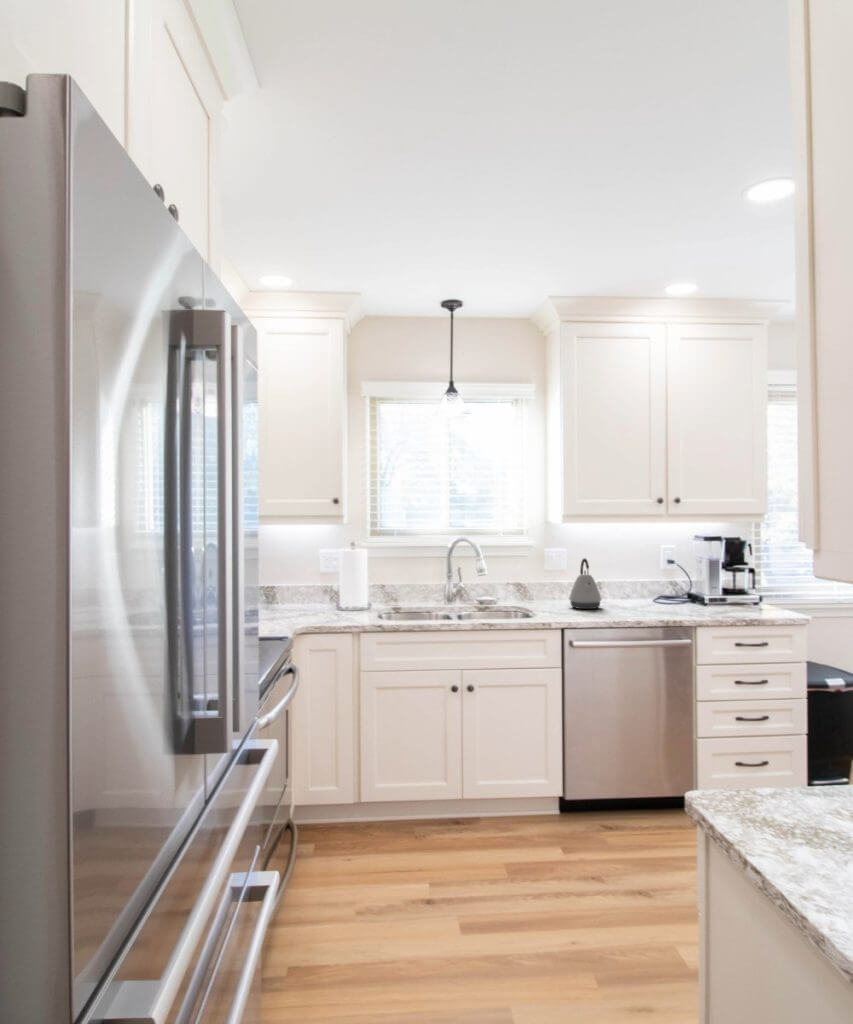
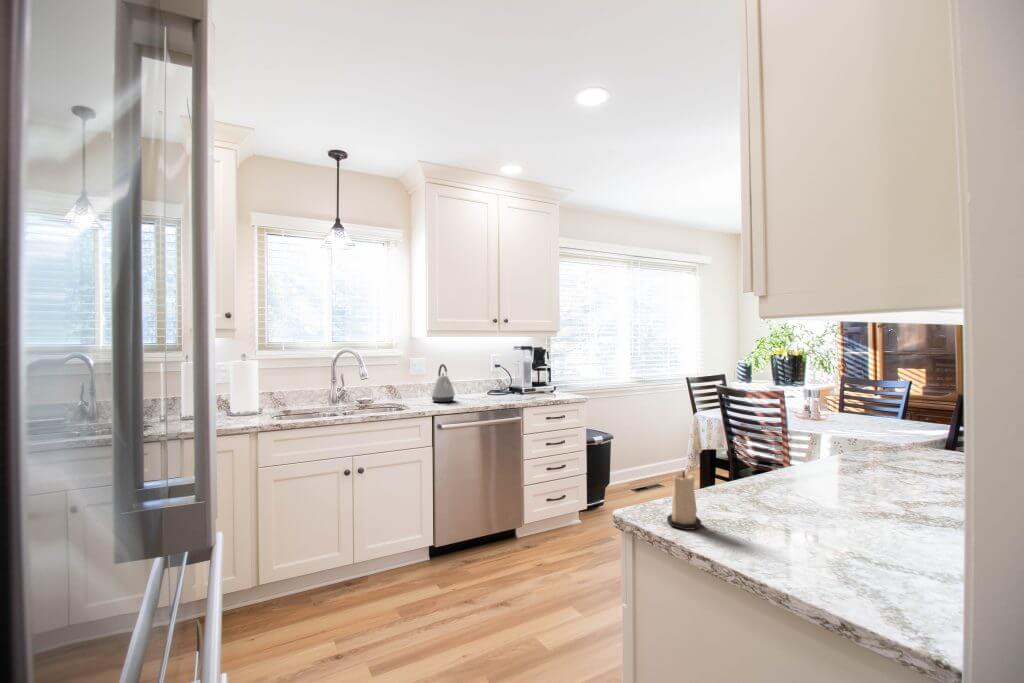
candle: none [755,745,803,832] -> present [667,472,701,529]

